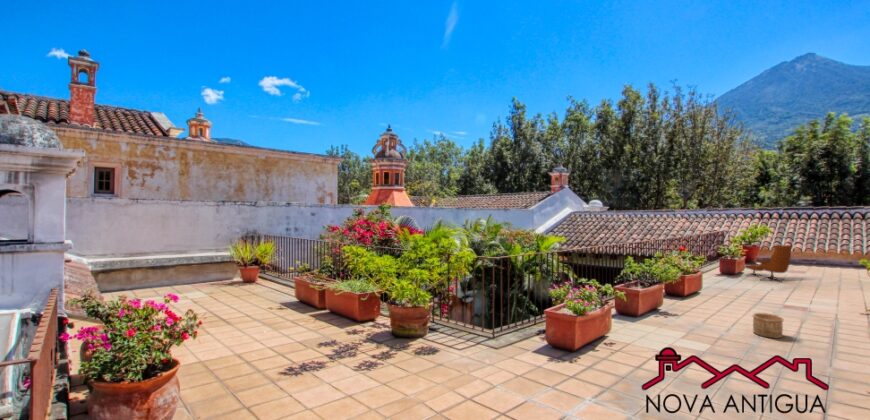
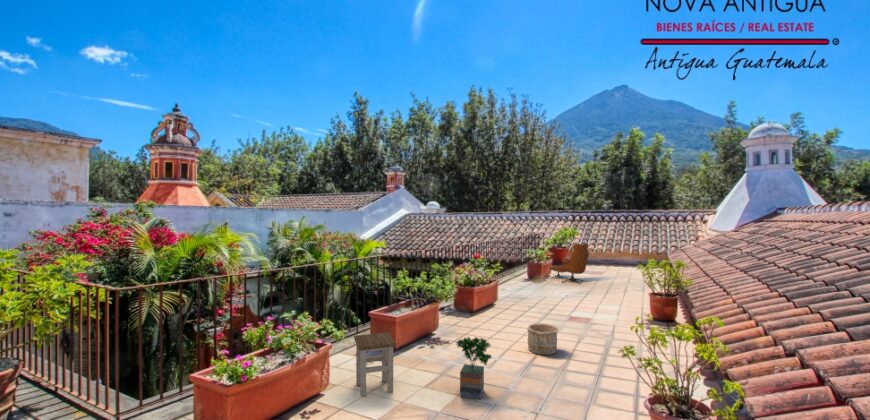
stool: none [622,309,659,349] -> present [354,332,396,397]
potted tree: none [705,316,739,360] -> present [456,337,491,399]

